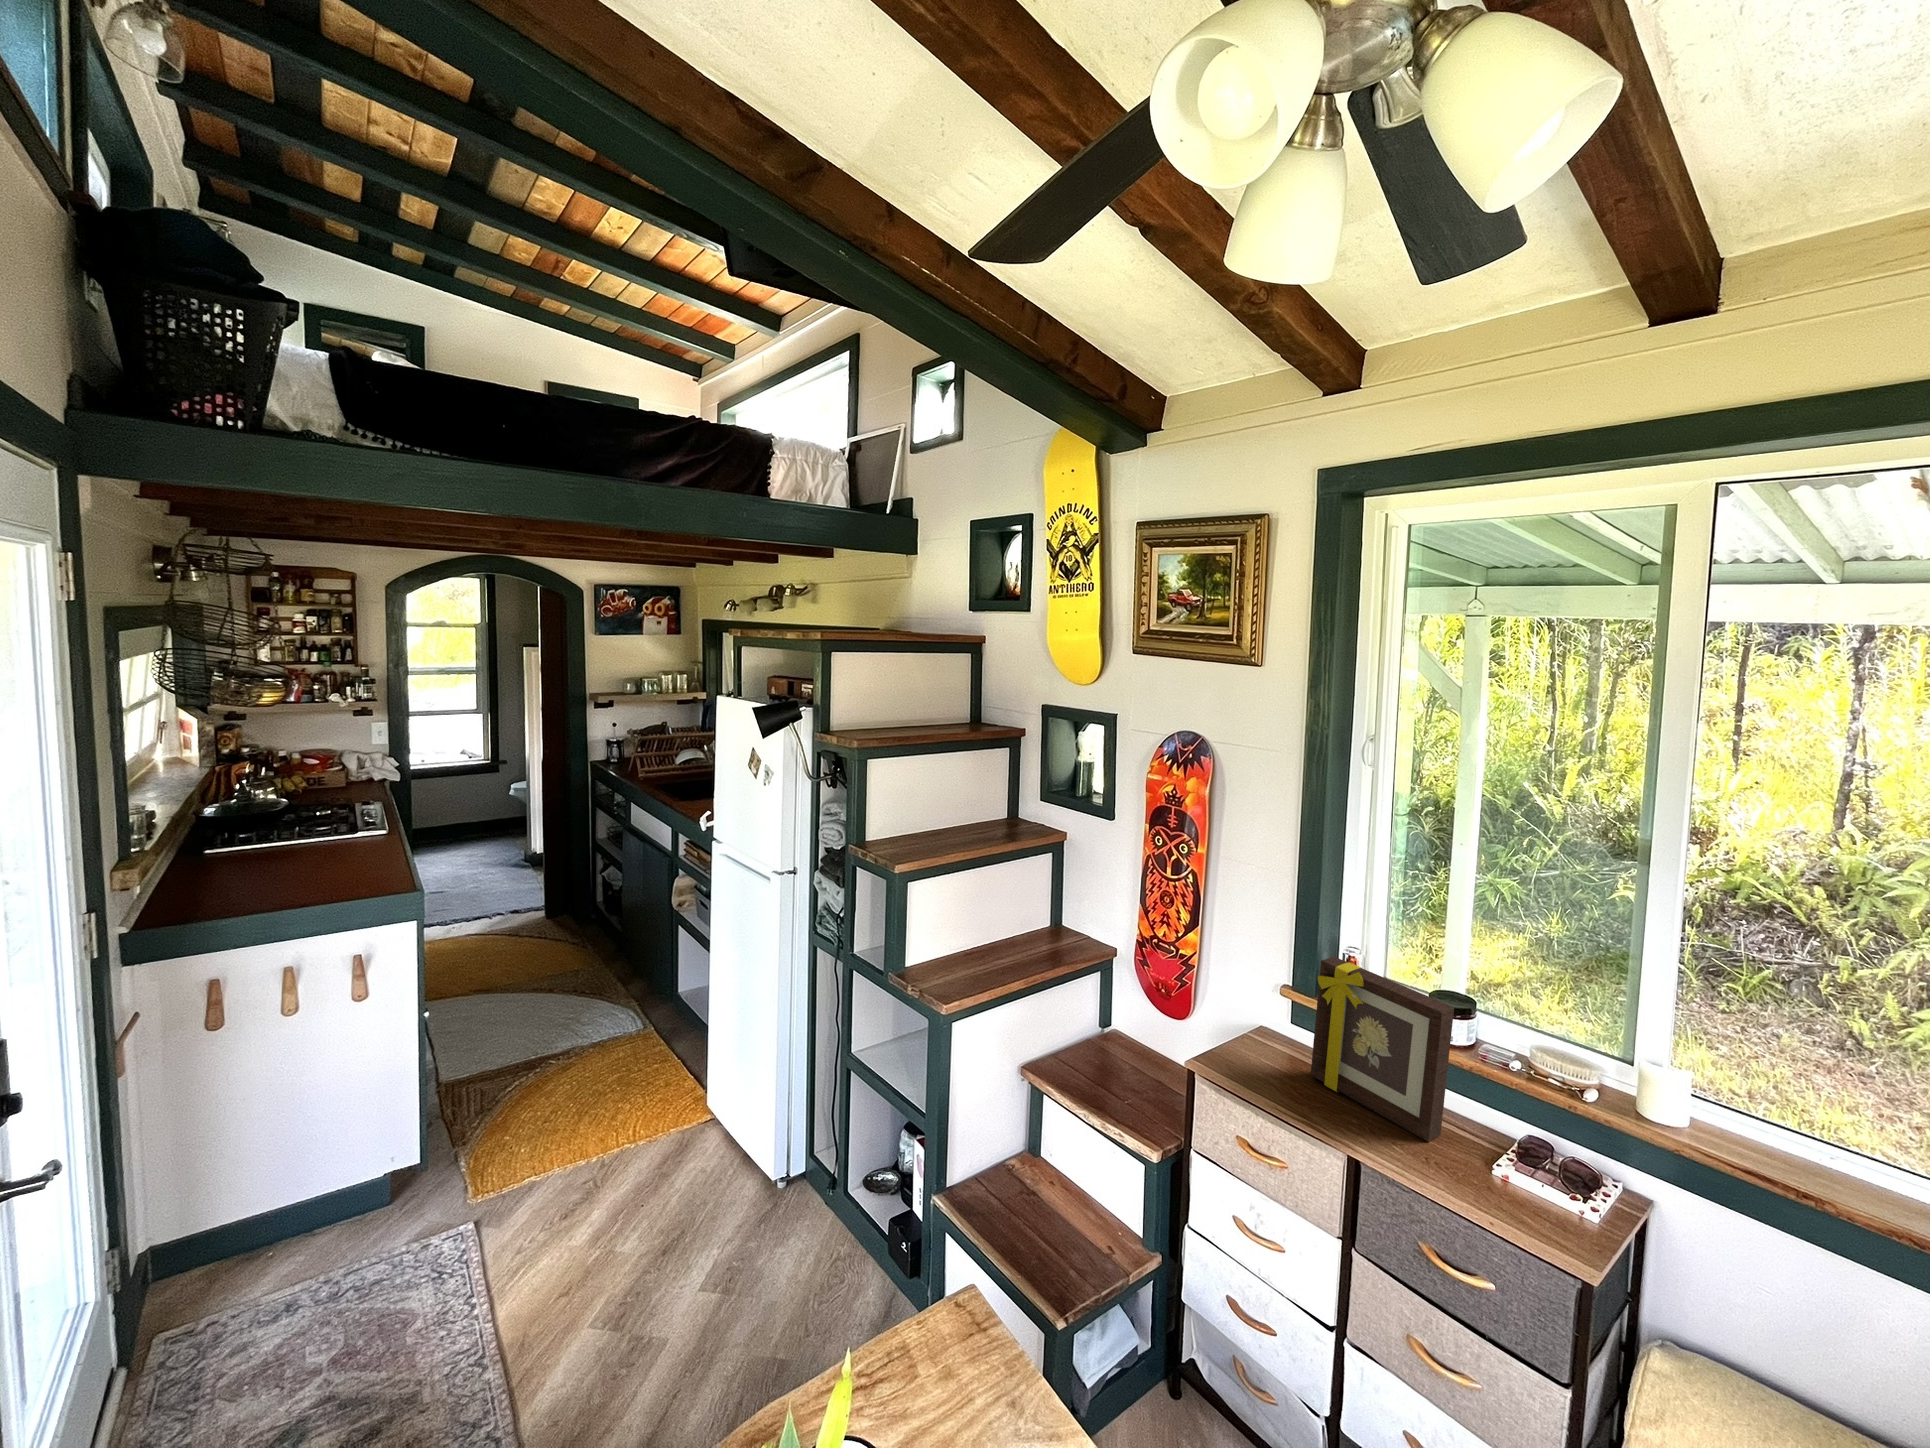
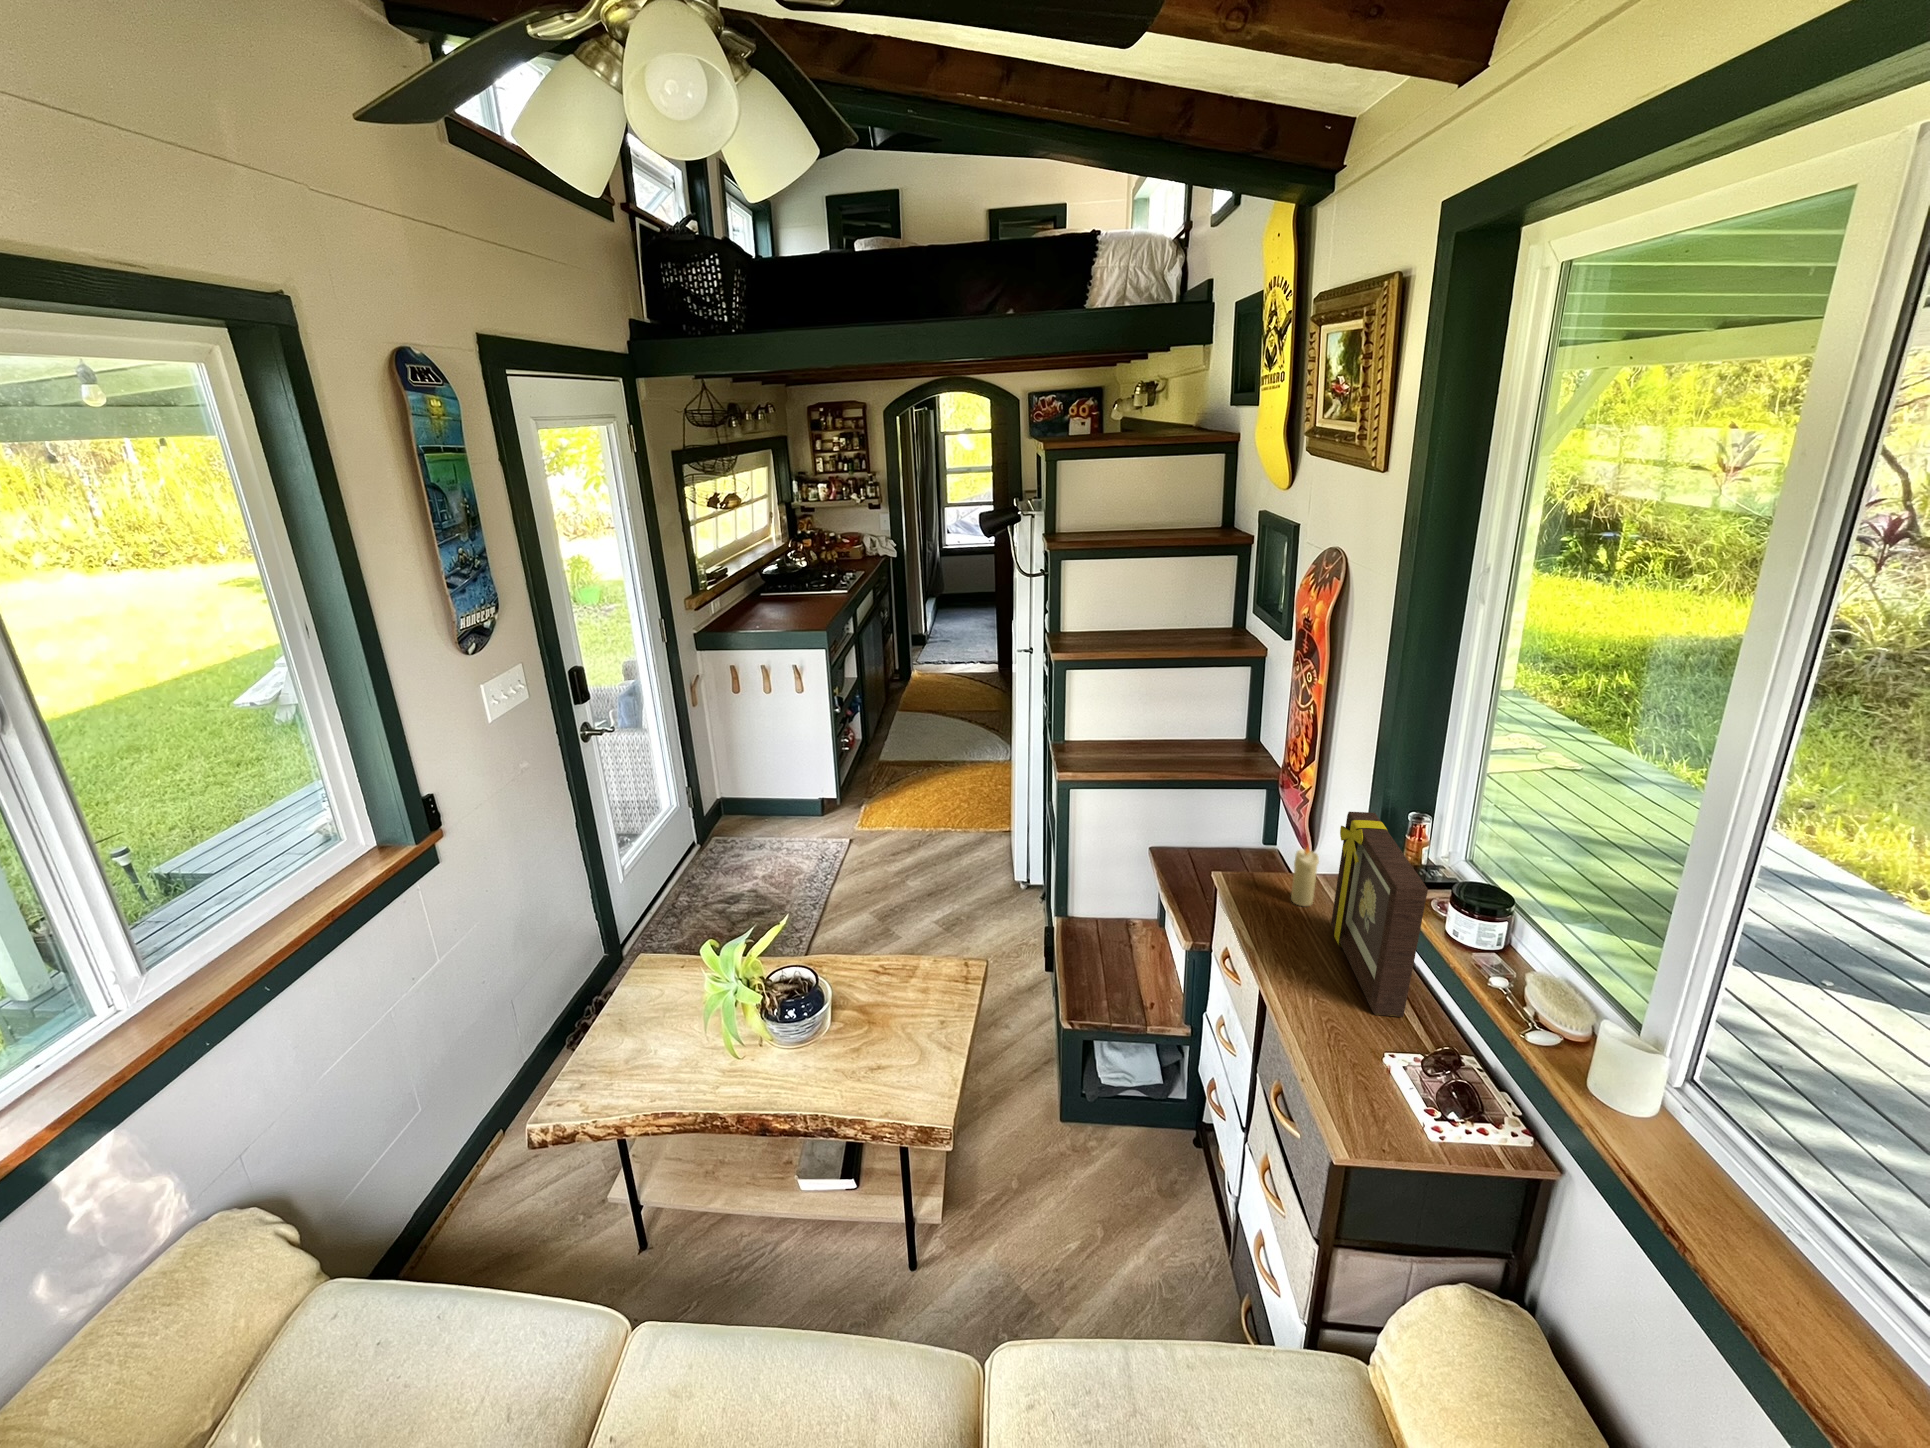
candle: none [1256,1003,1279,1067] -> present [1291,846,1319,906]

